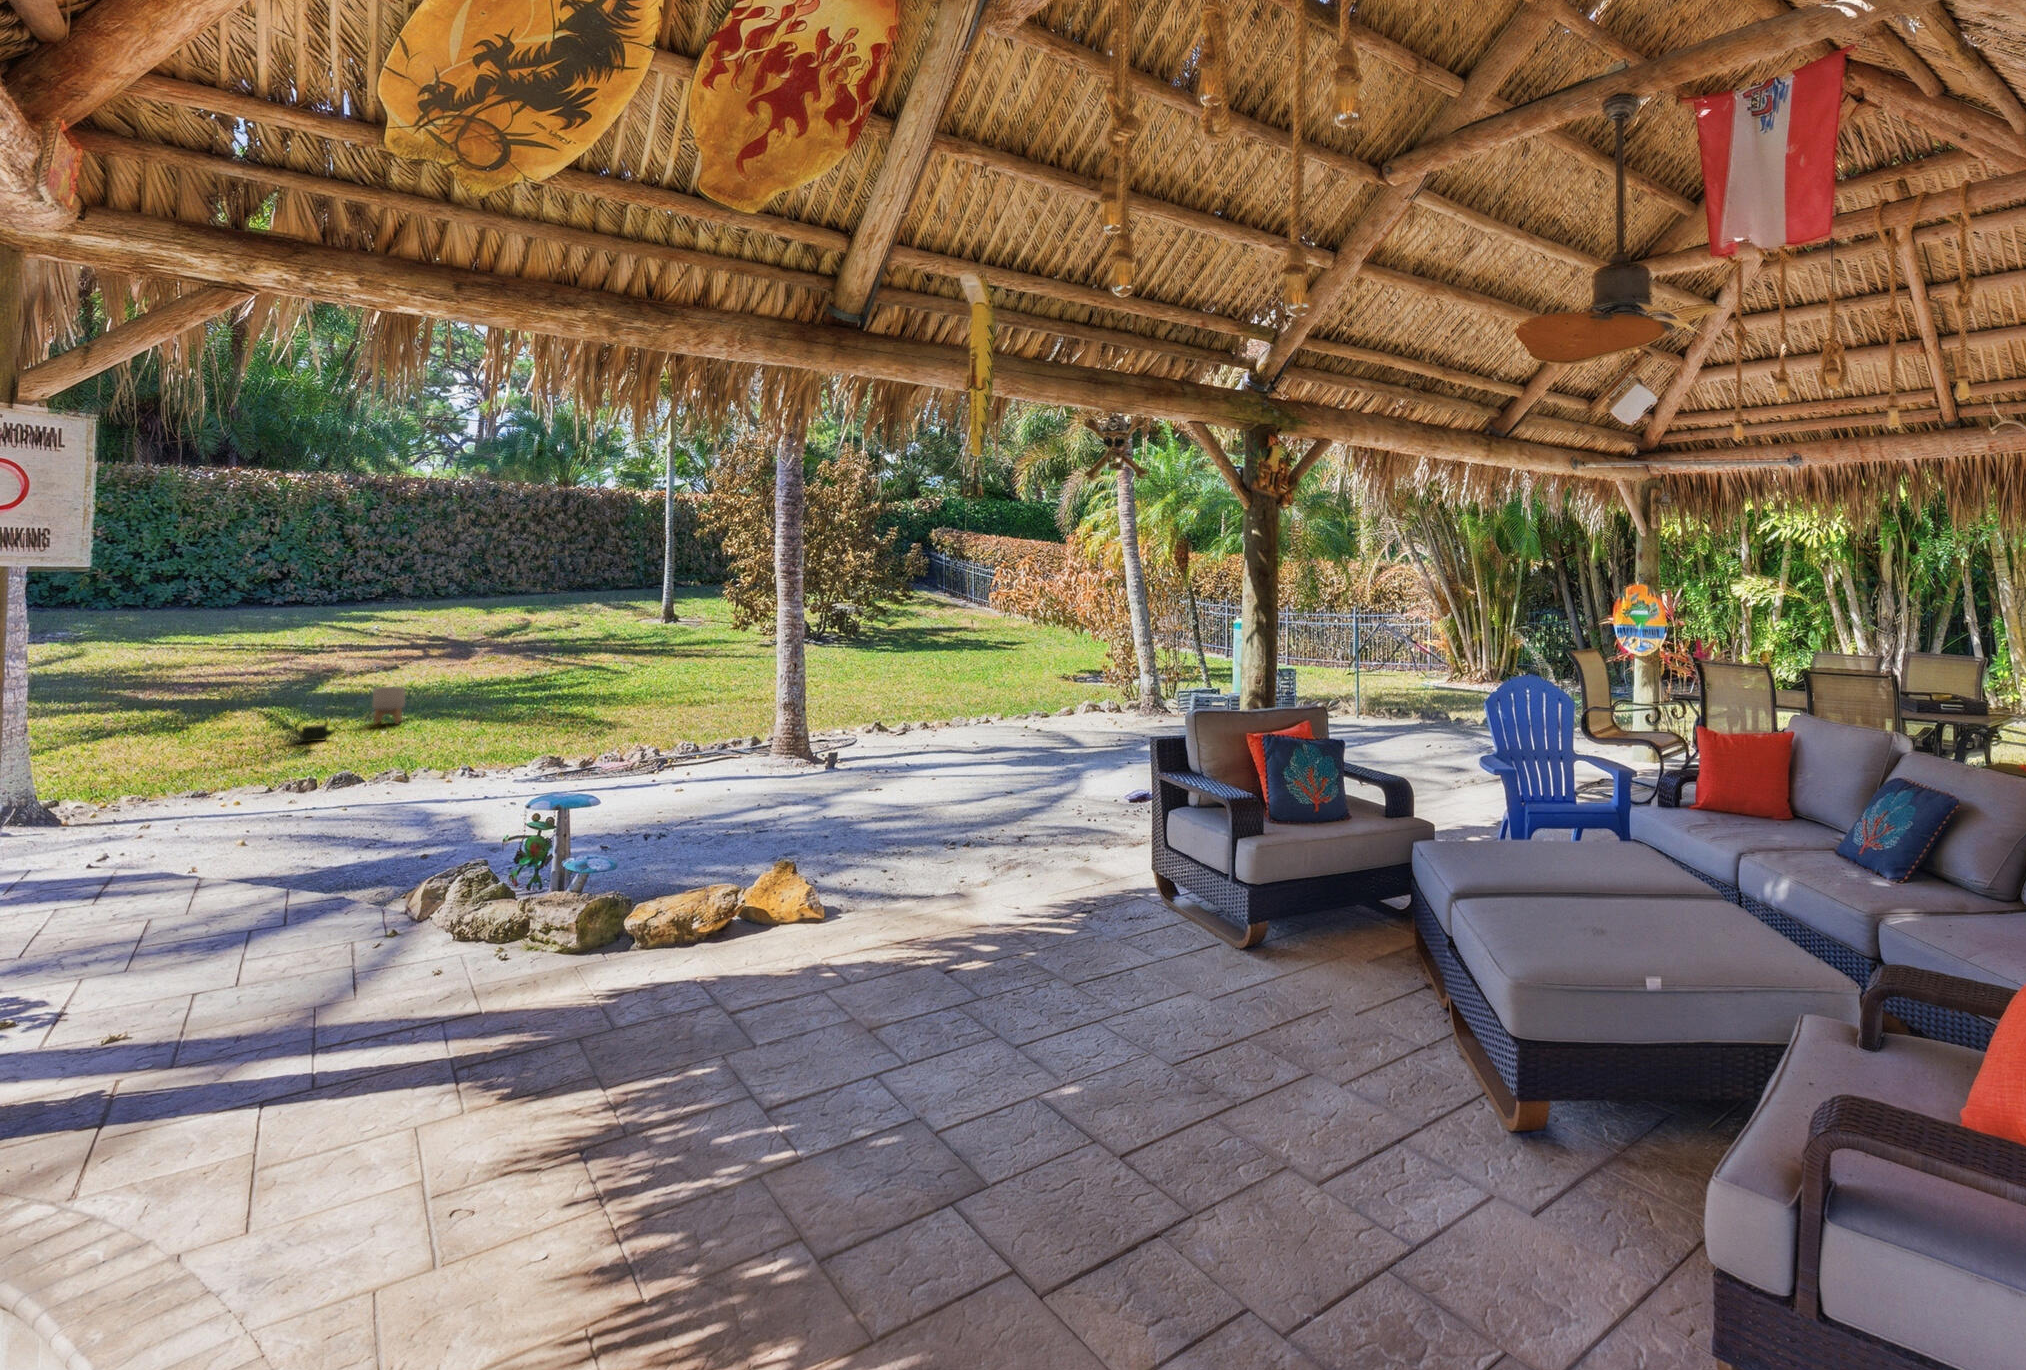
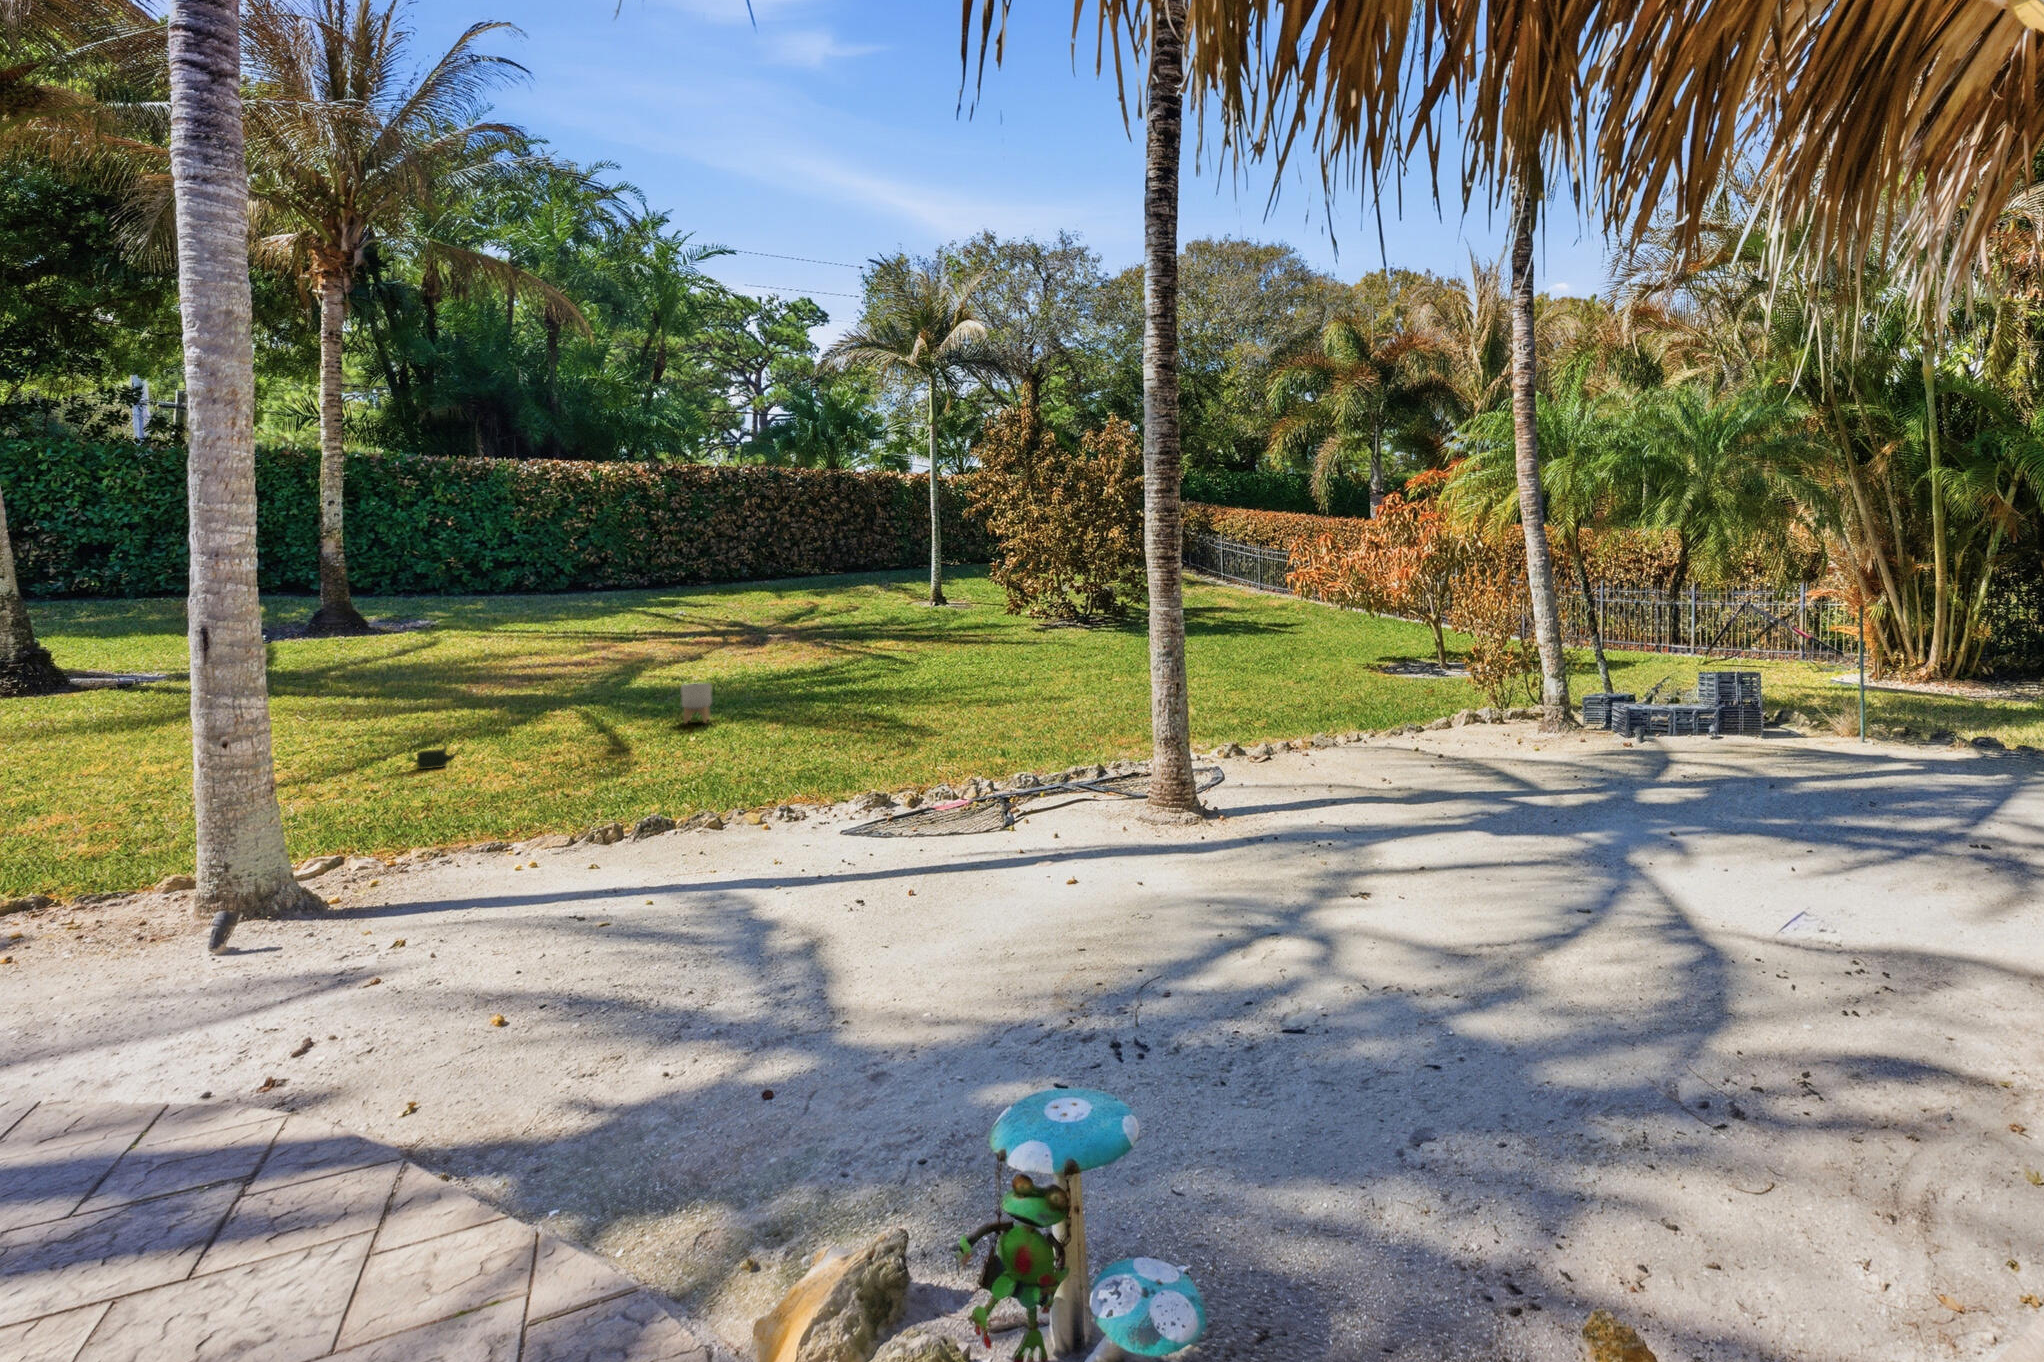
watering can: present [296,718,336,742] -> present [409,741,459,769]

